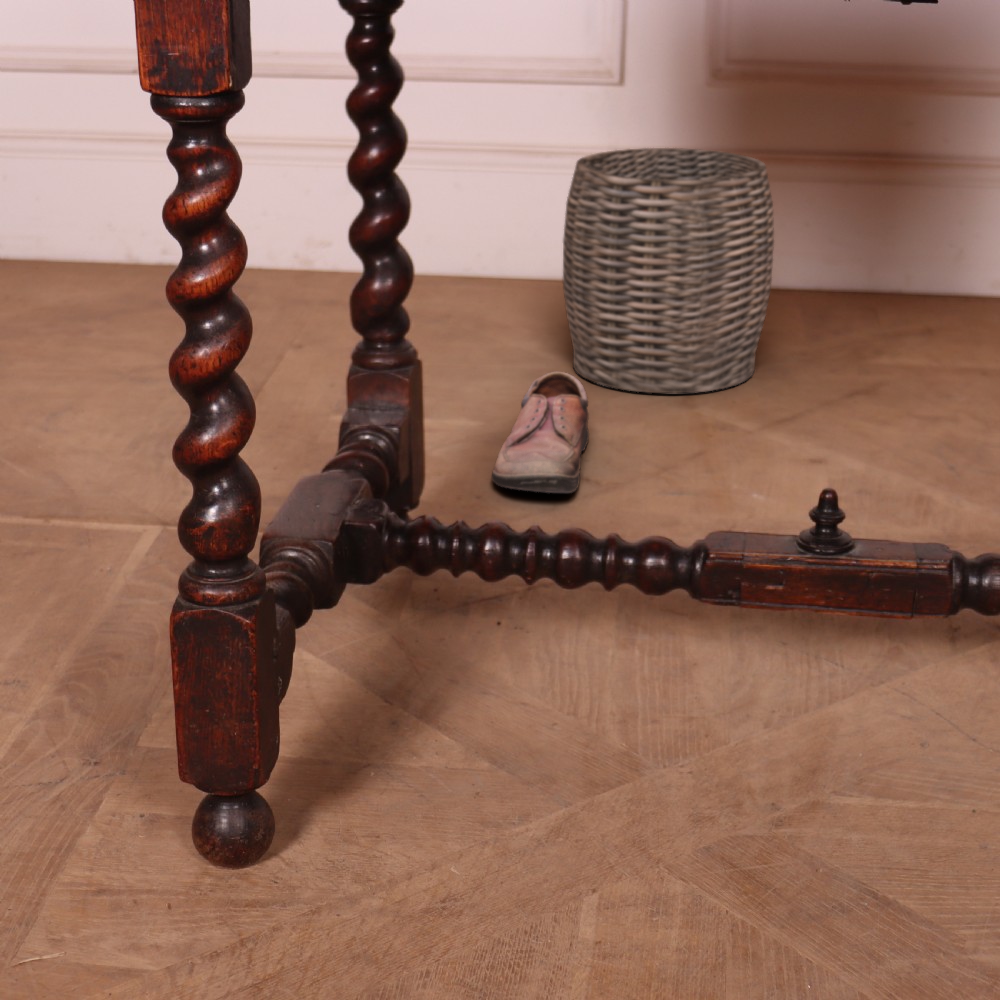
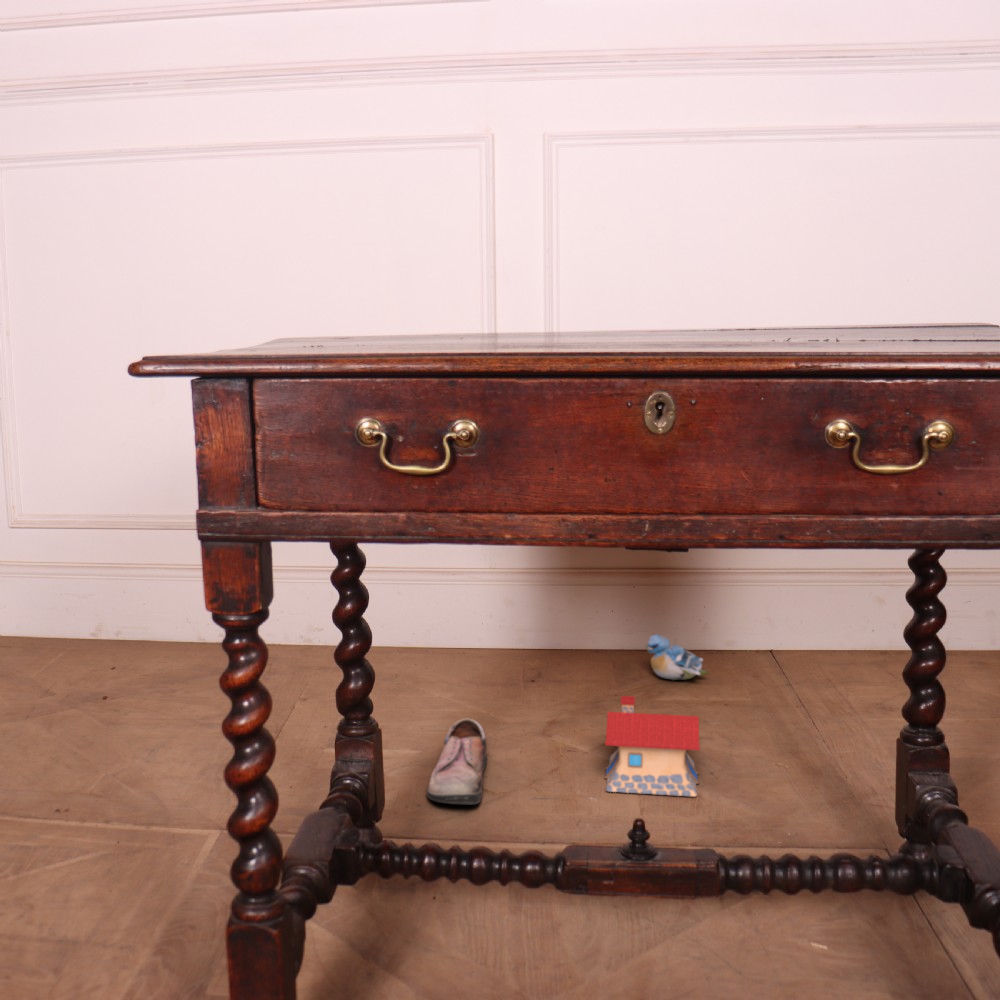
woven basket: present [563,148,774,394] -> none [468,570,596,725]
plush toy: none [854,264,958,339] -> present [646,634,709,680]
toy house: none [776,339,936,495] -> present [605,696,700,797]

